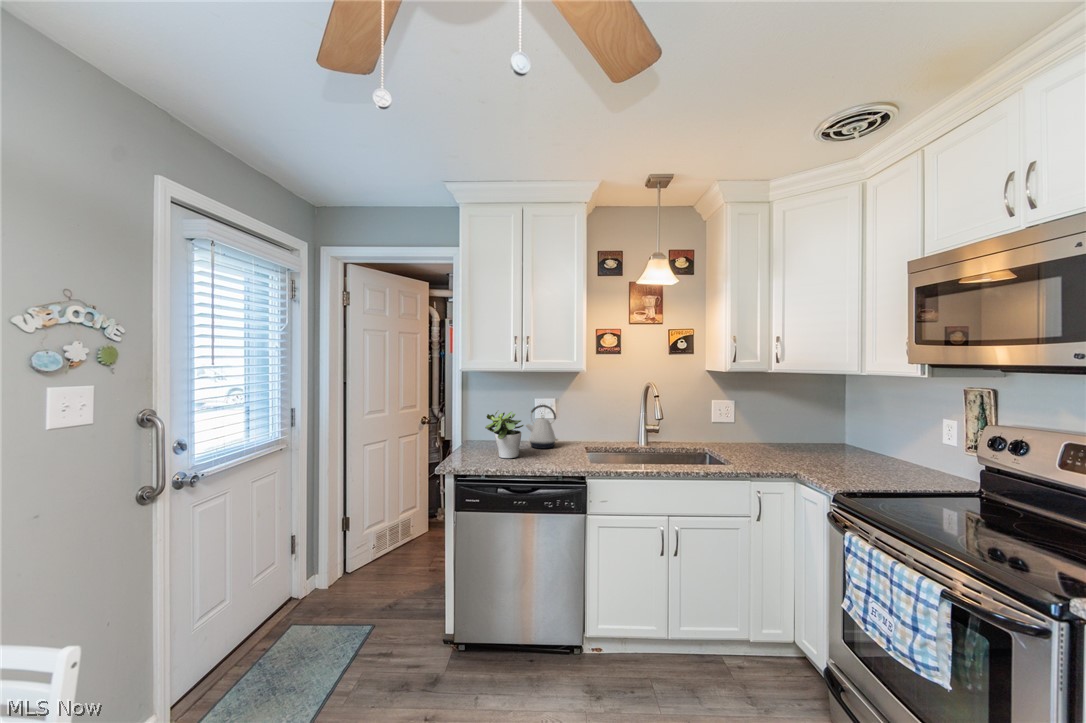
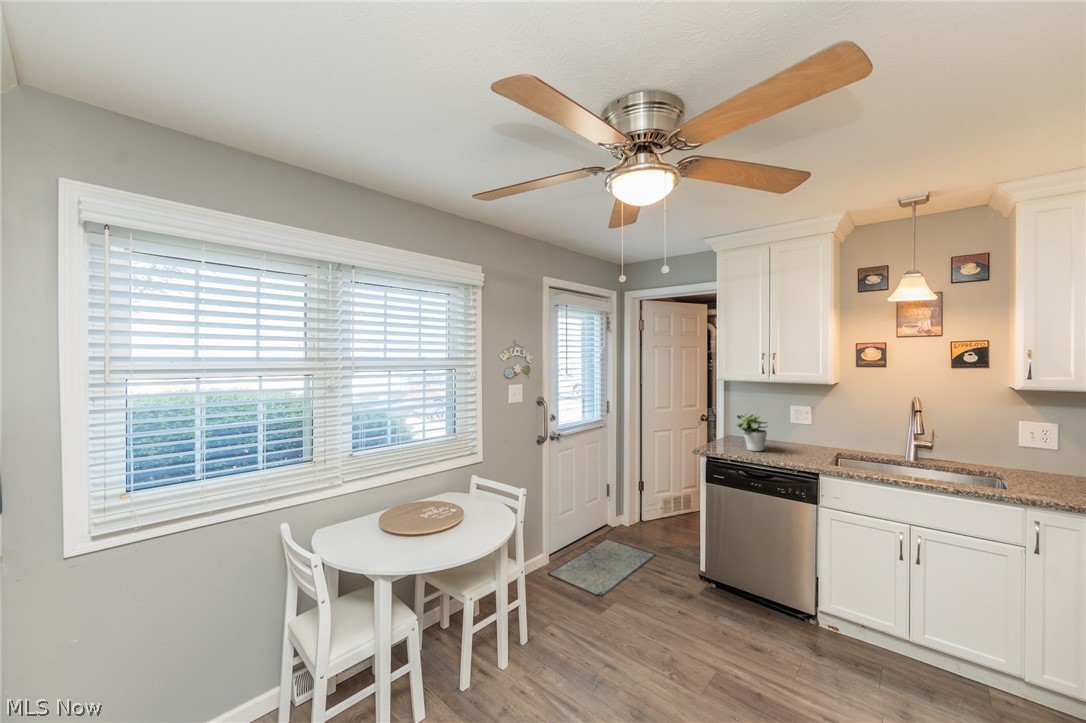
kettle: present [526,405,558,448] -> none [777,411,810,449]

